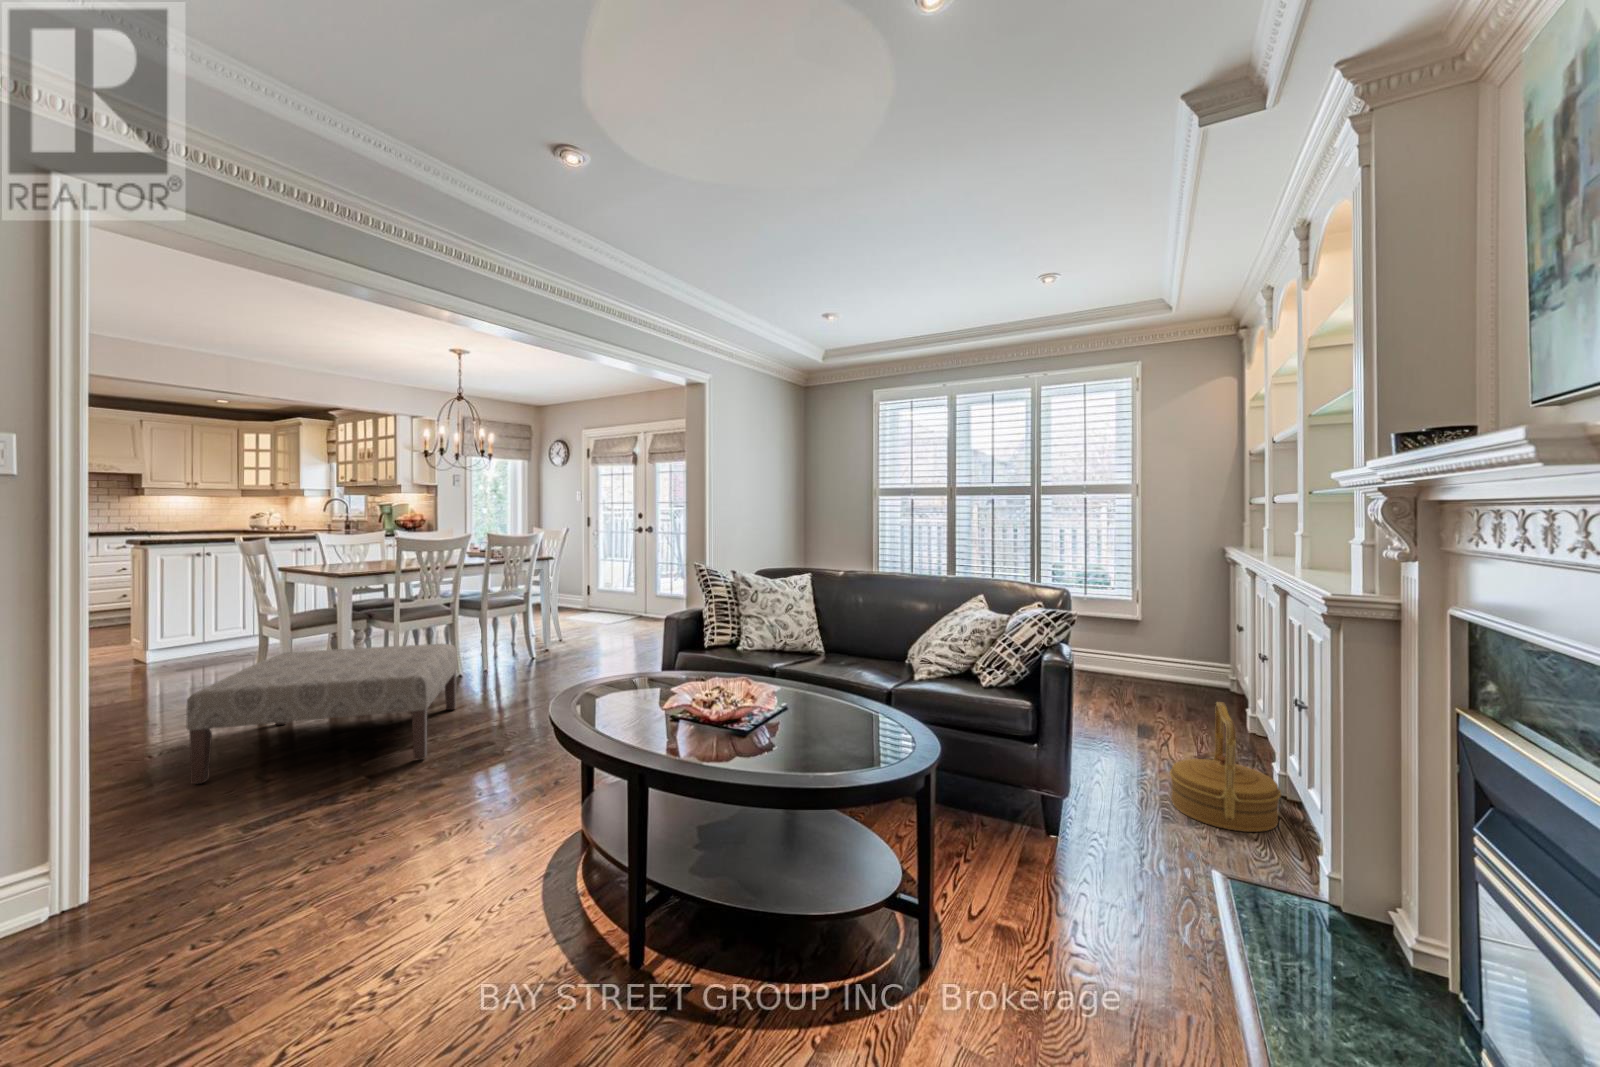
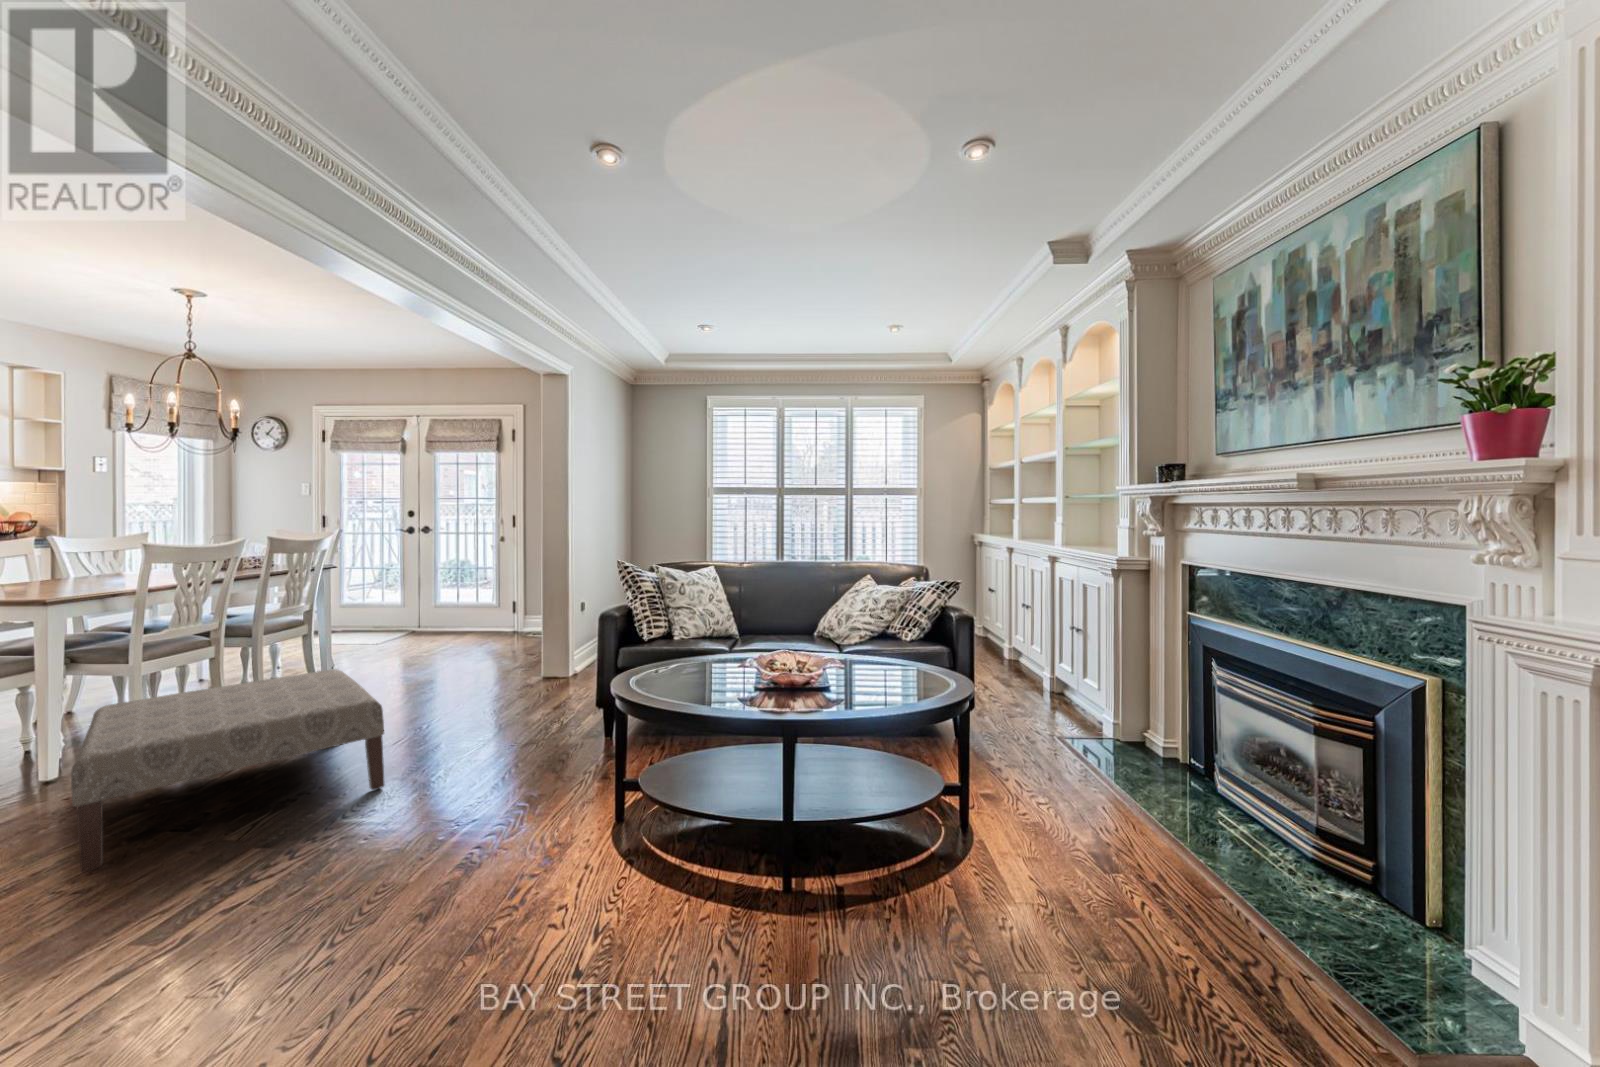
woven basket: present [1170,702,1281,832] -> none [1007,633,1072,711]

